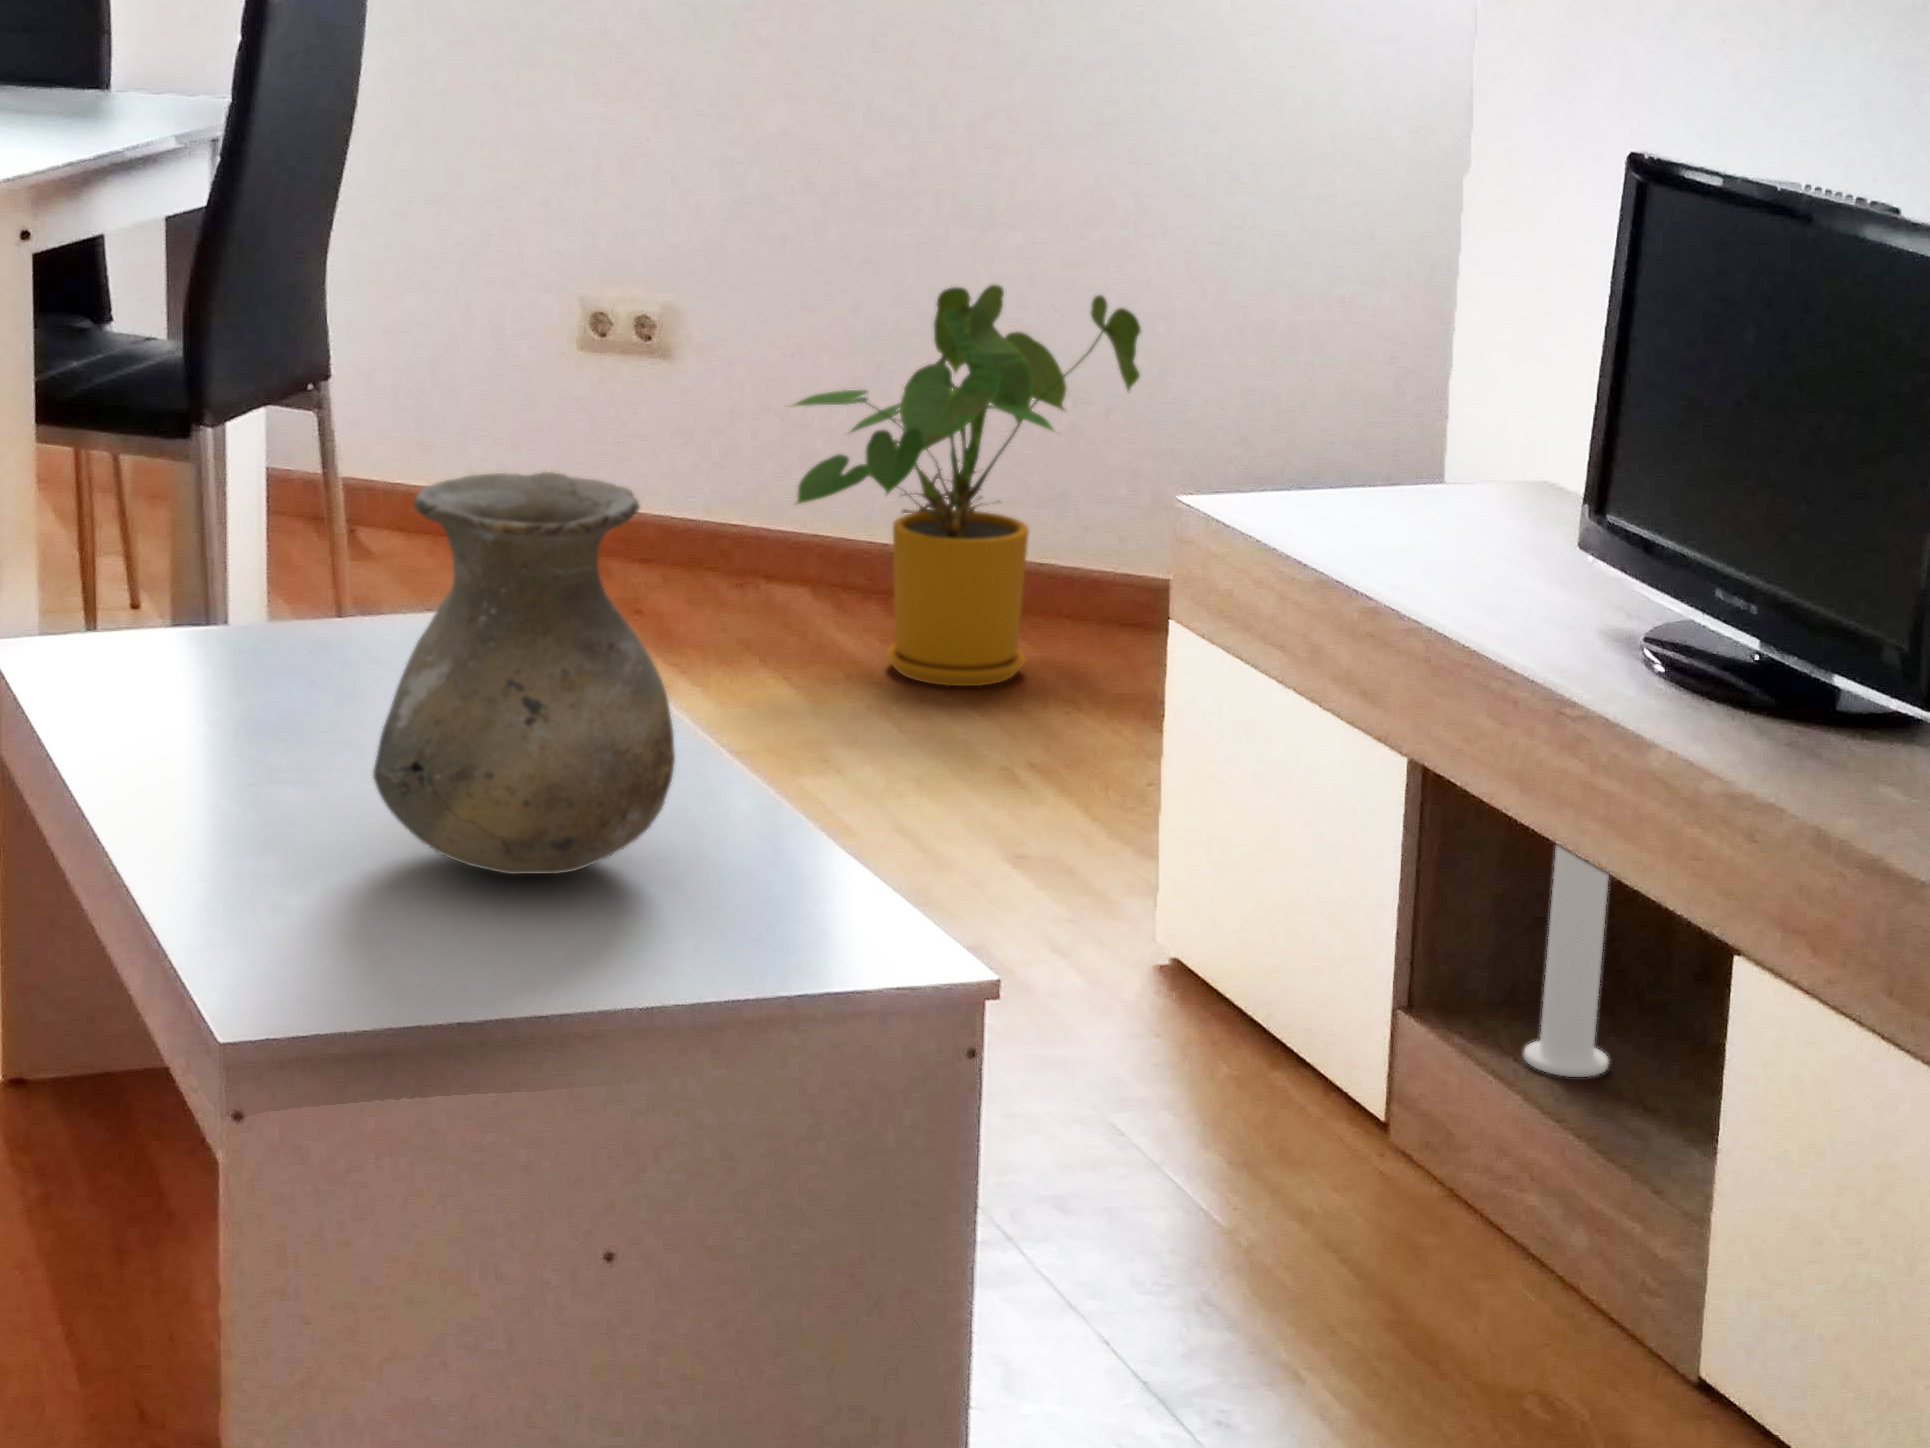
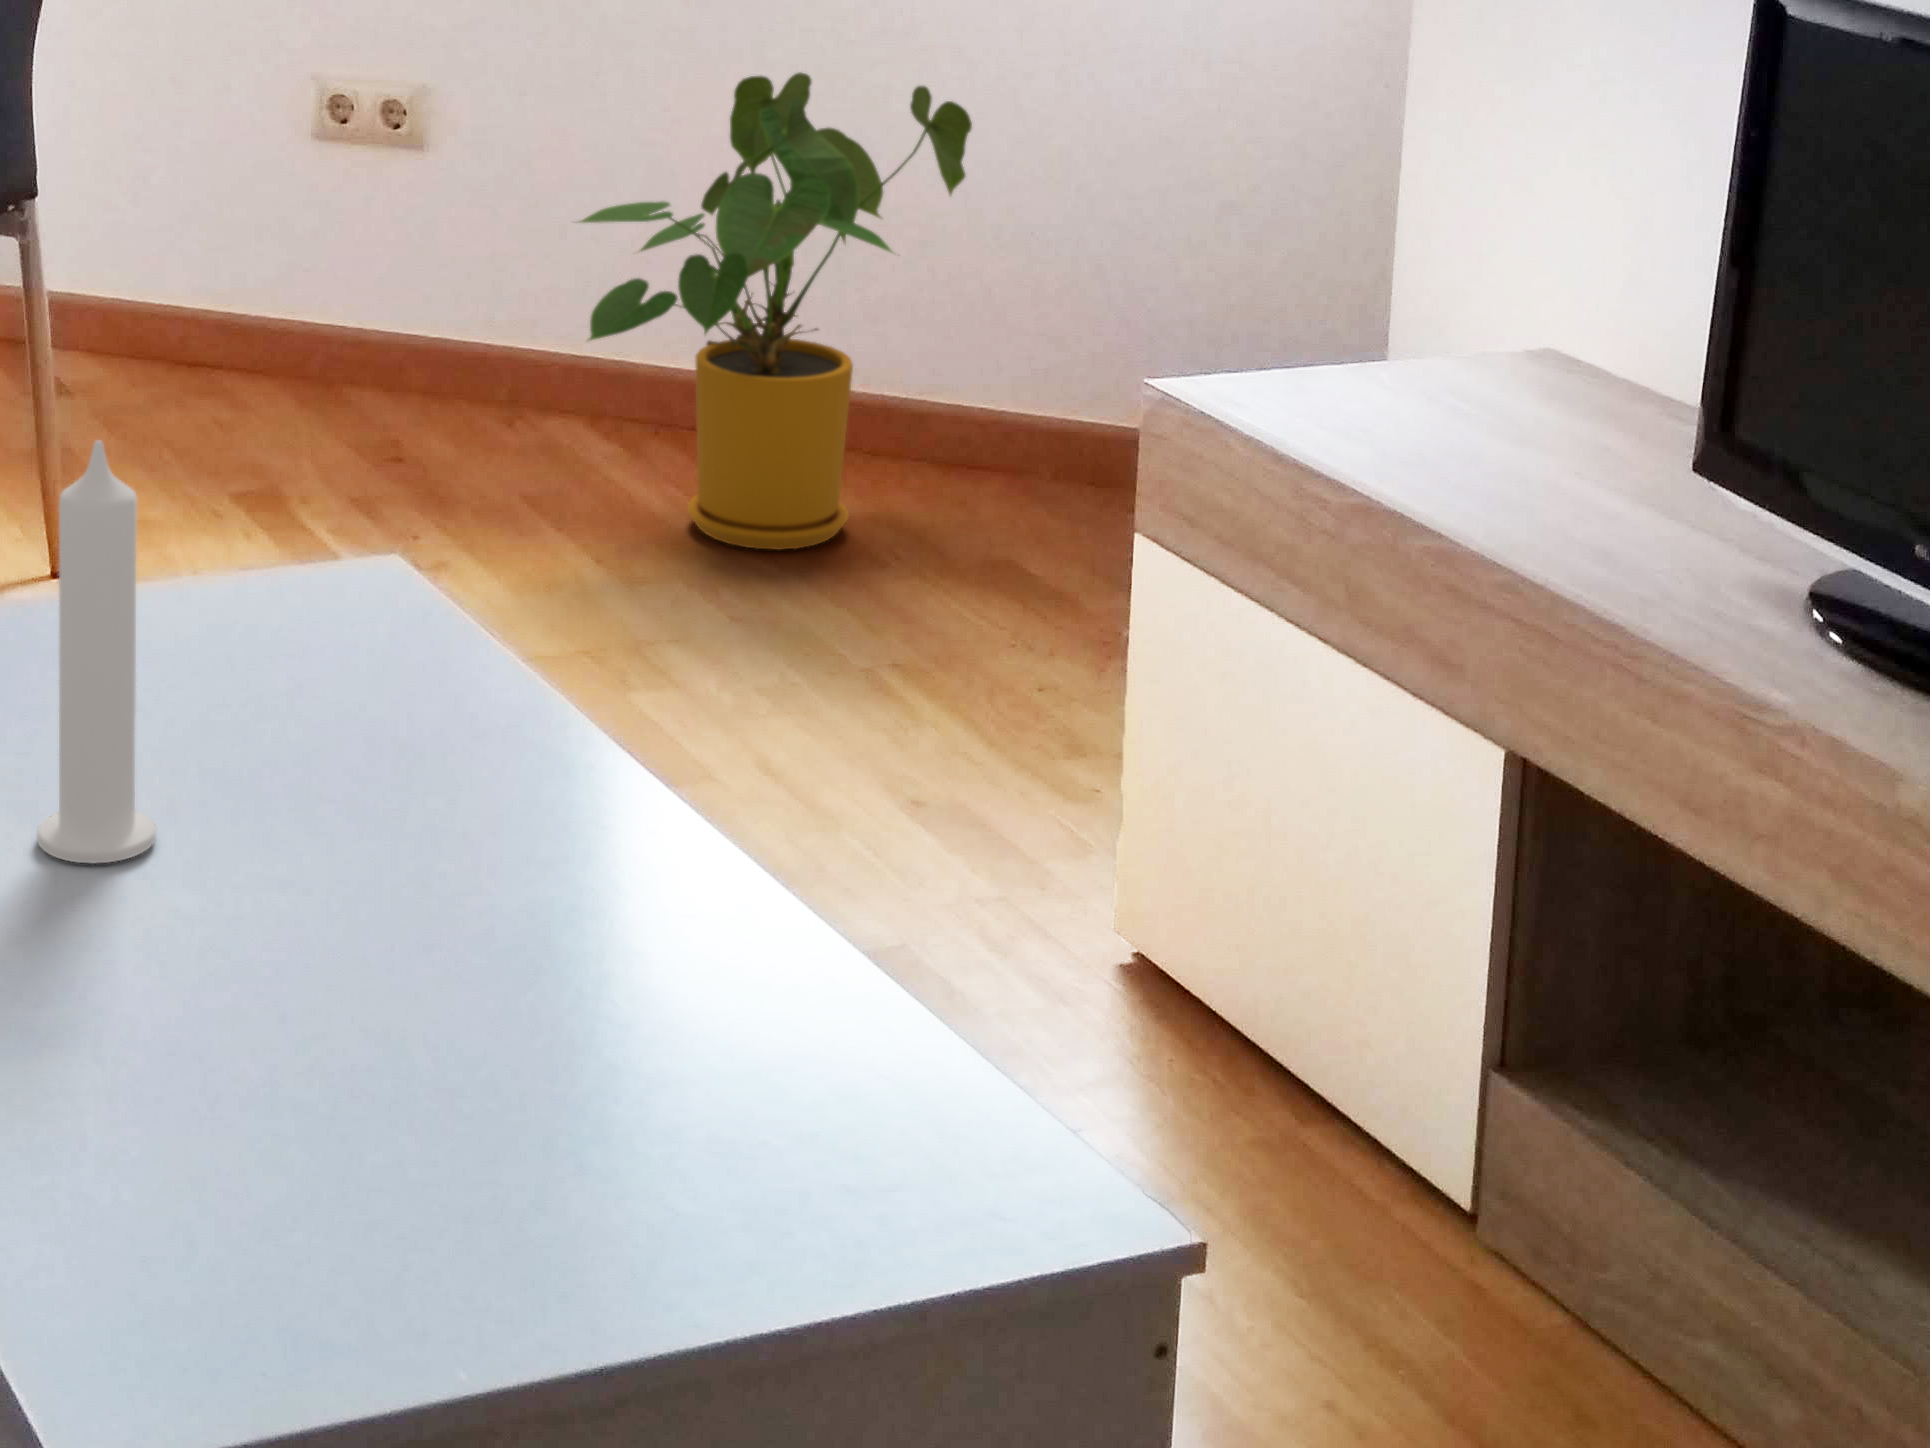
vase: present [373,472,675,874] -> none [251,457,689,1069]
candle: present [1524,846,1609,1077] -> present [37,440,156,863]

